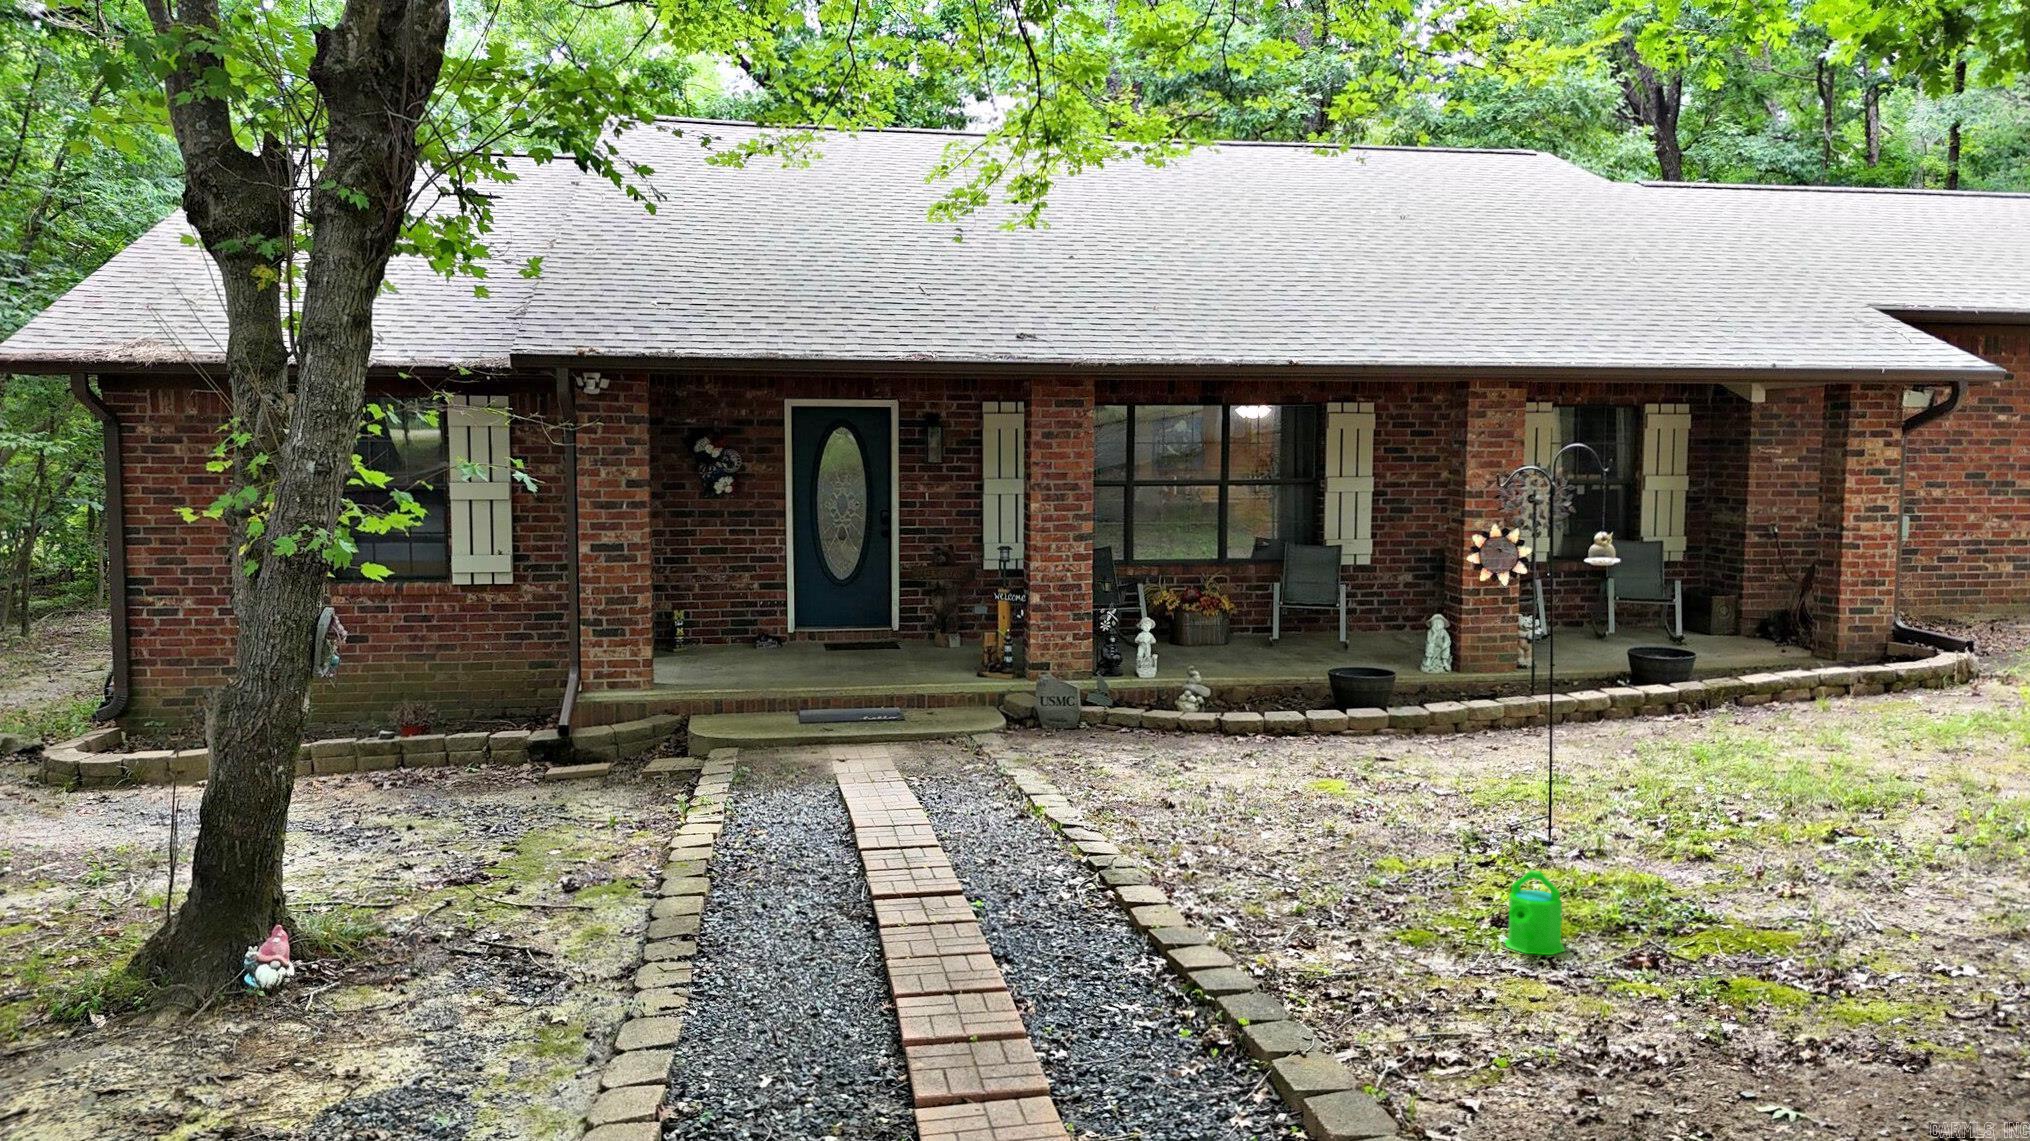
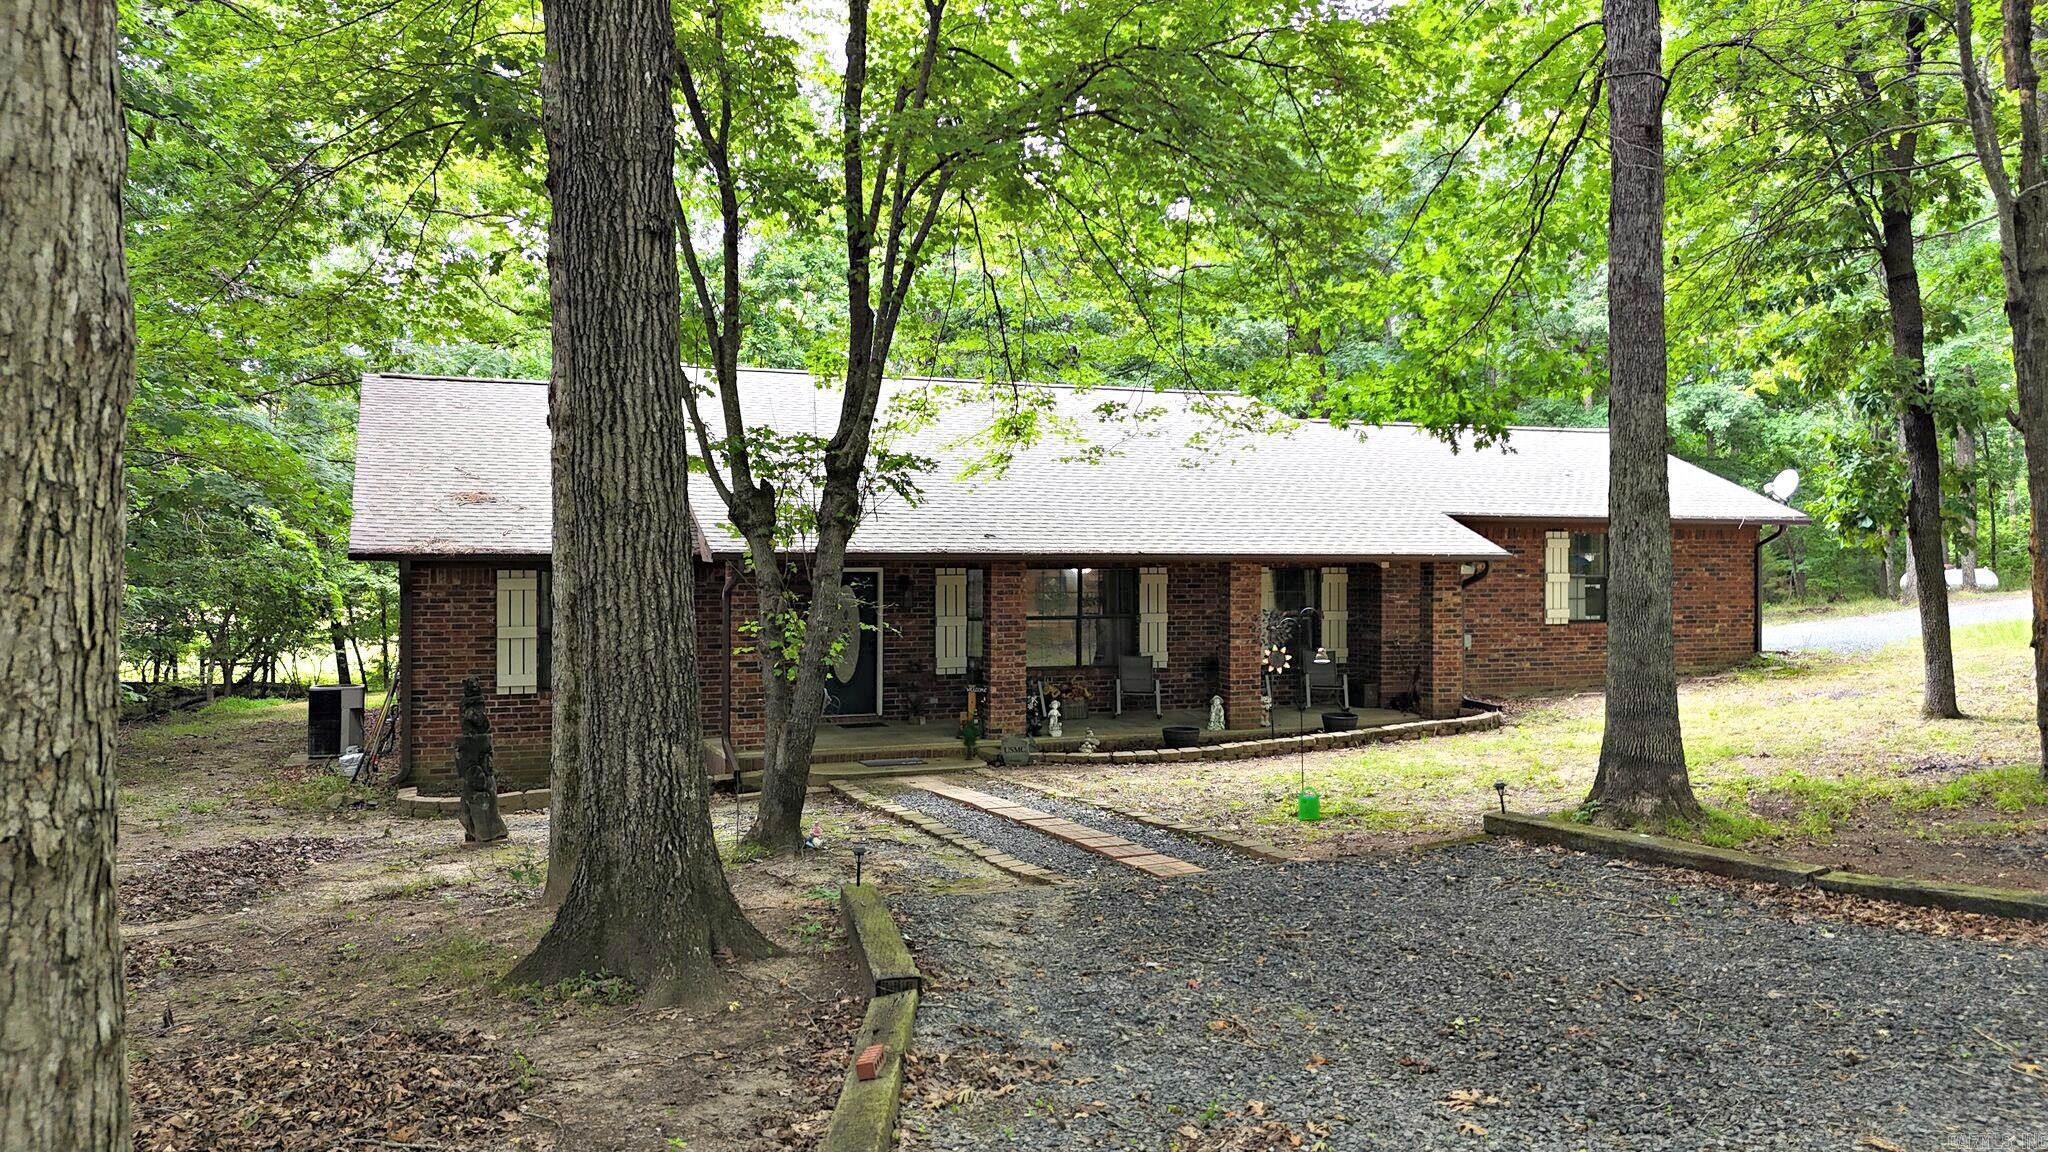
decorative plant: none [949,642,994,718] -> present [957,716,980,760]

